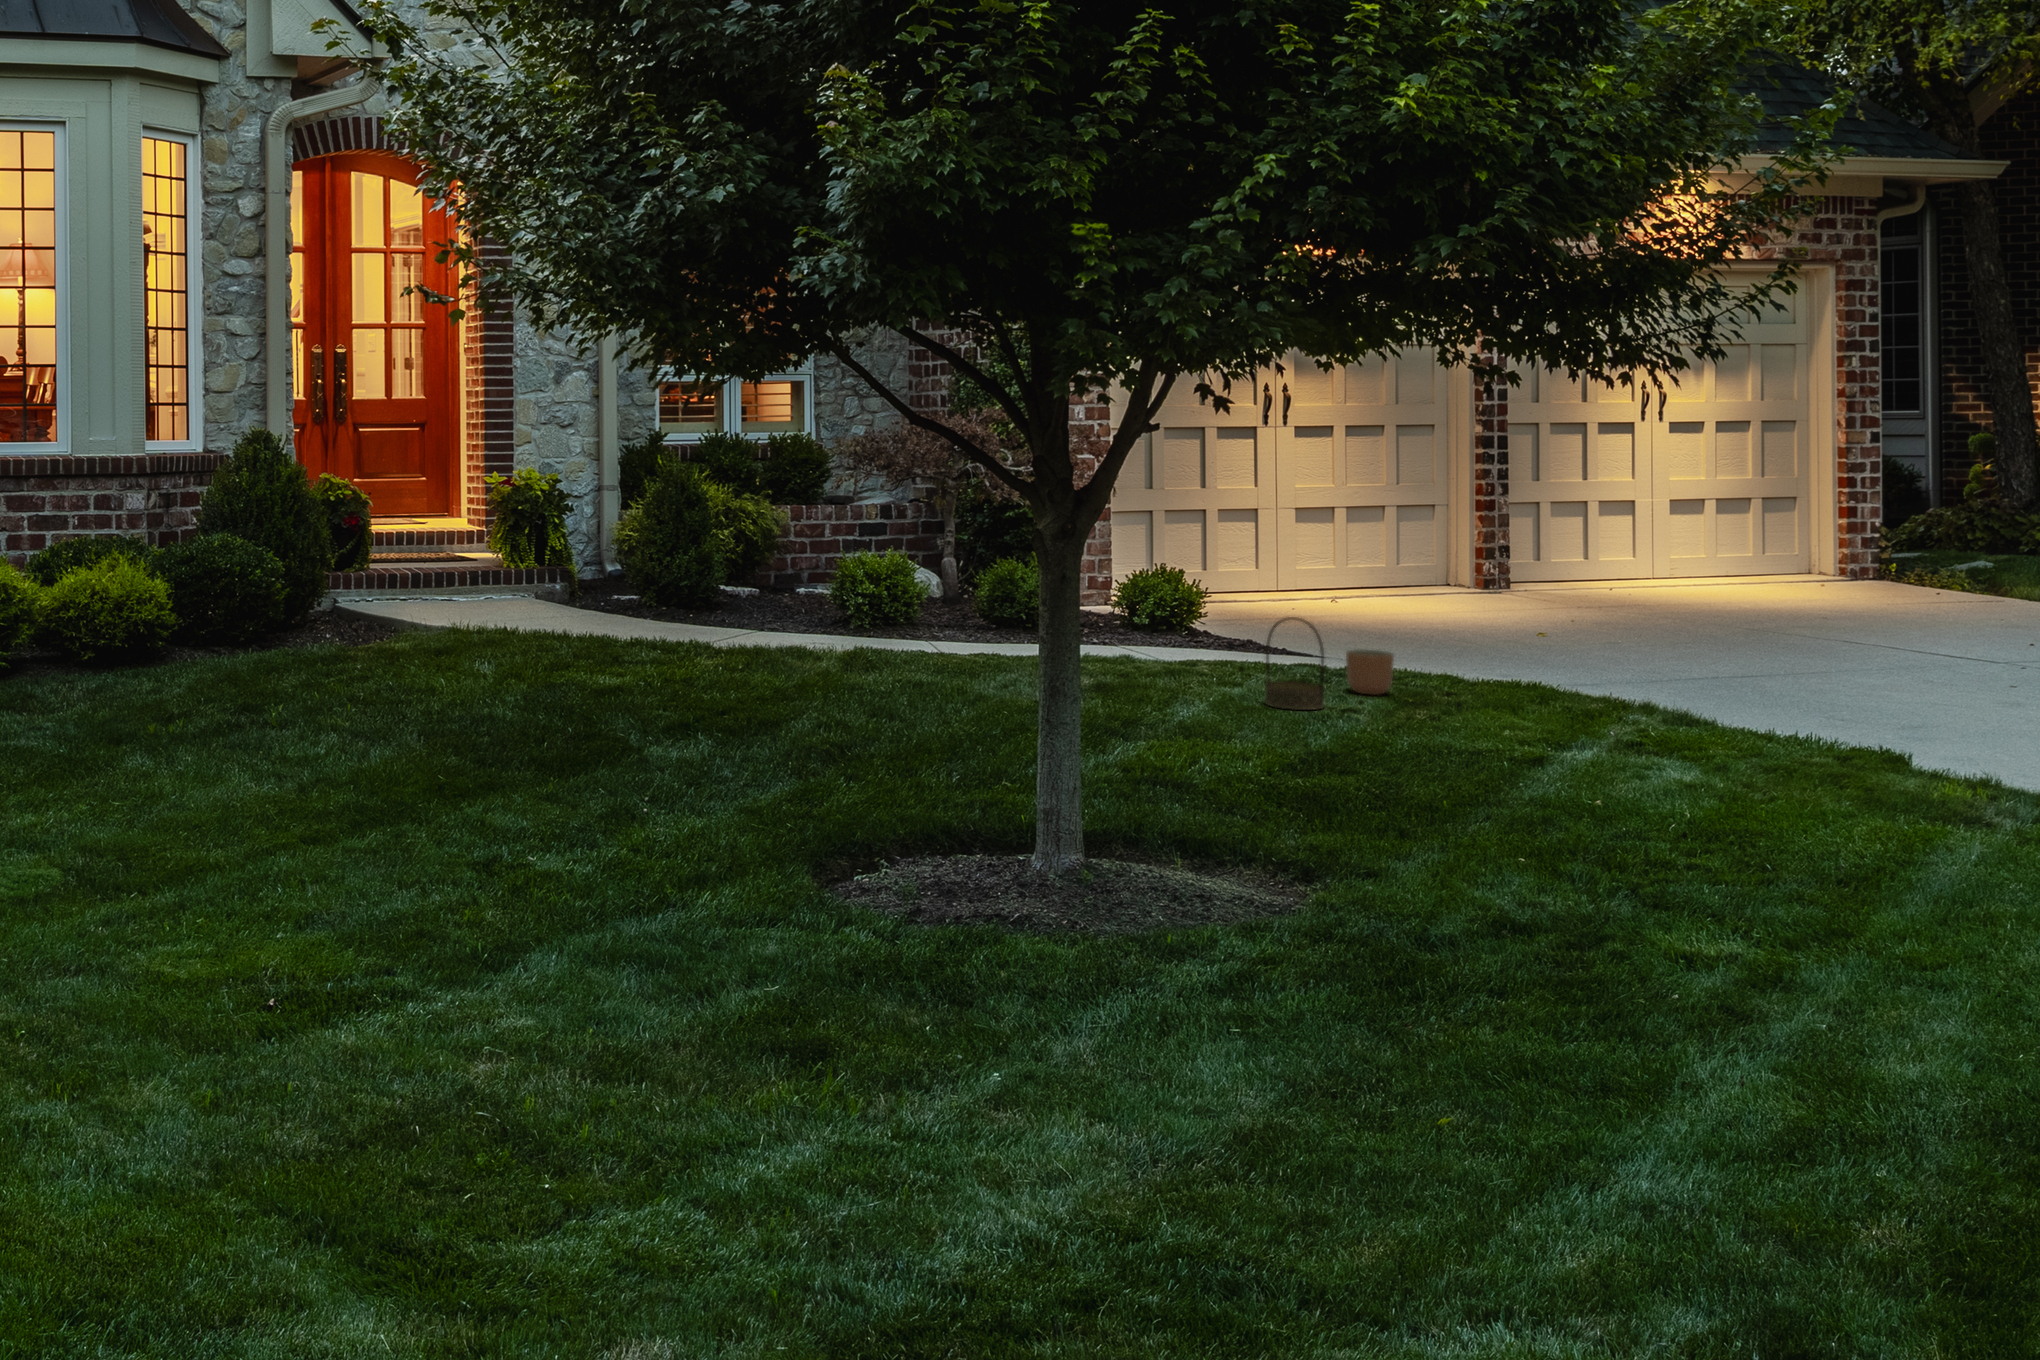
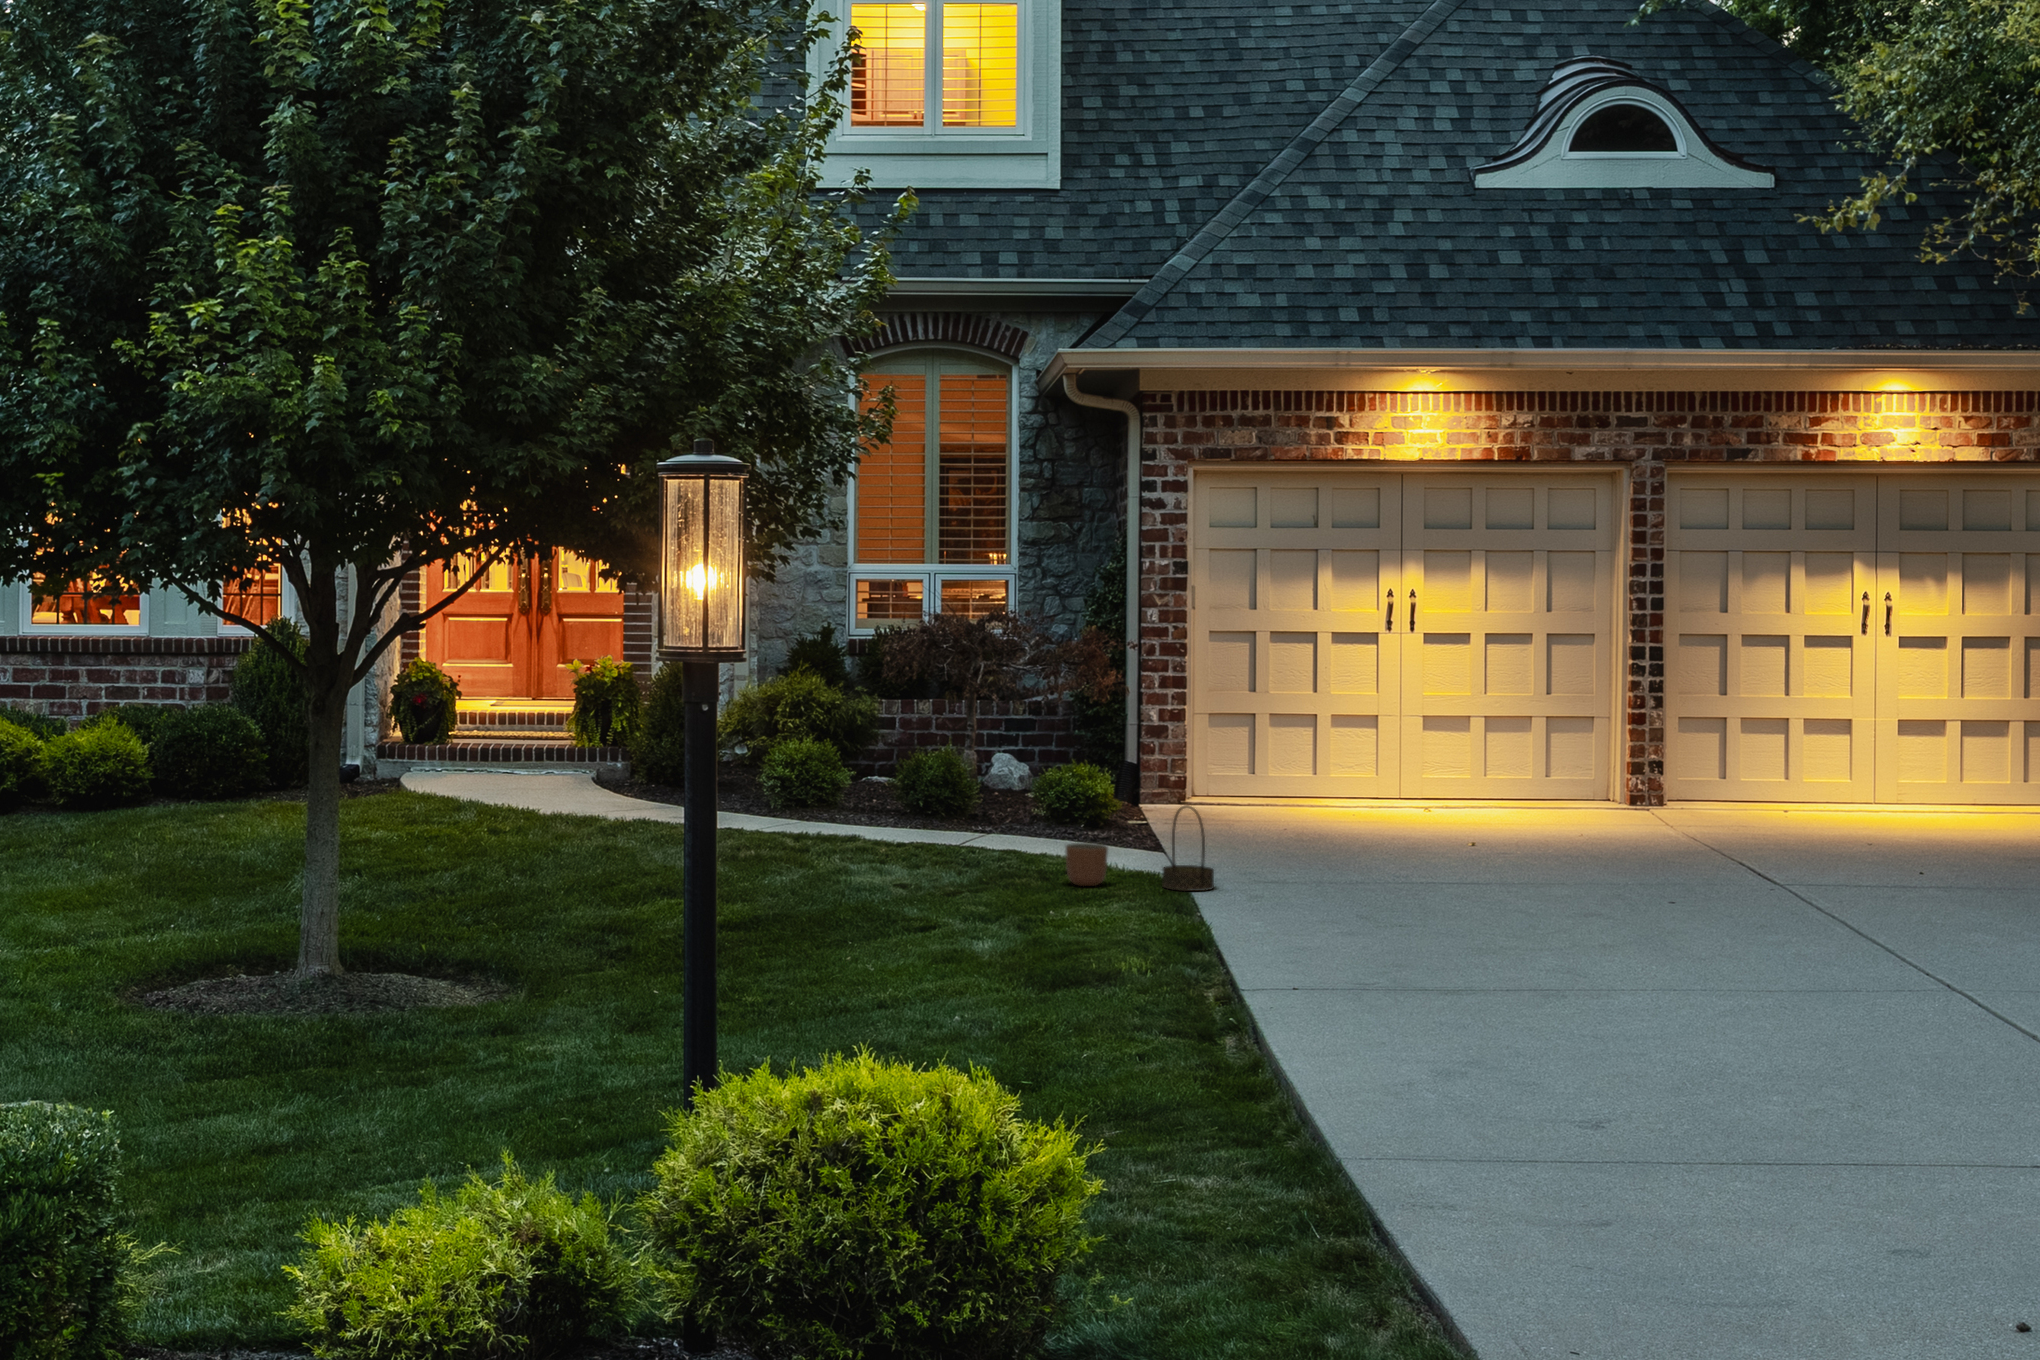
basket: present [1265,617,1324,710] -> present [1162,805,1214,891]

